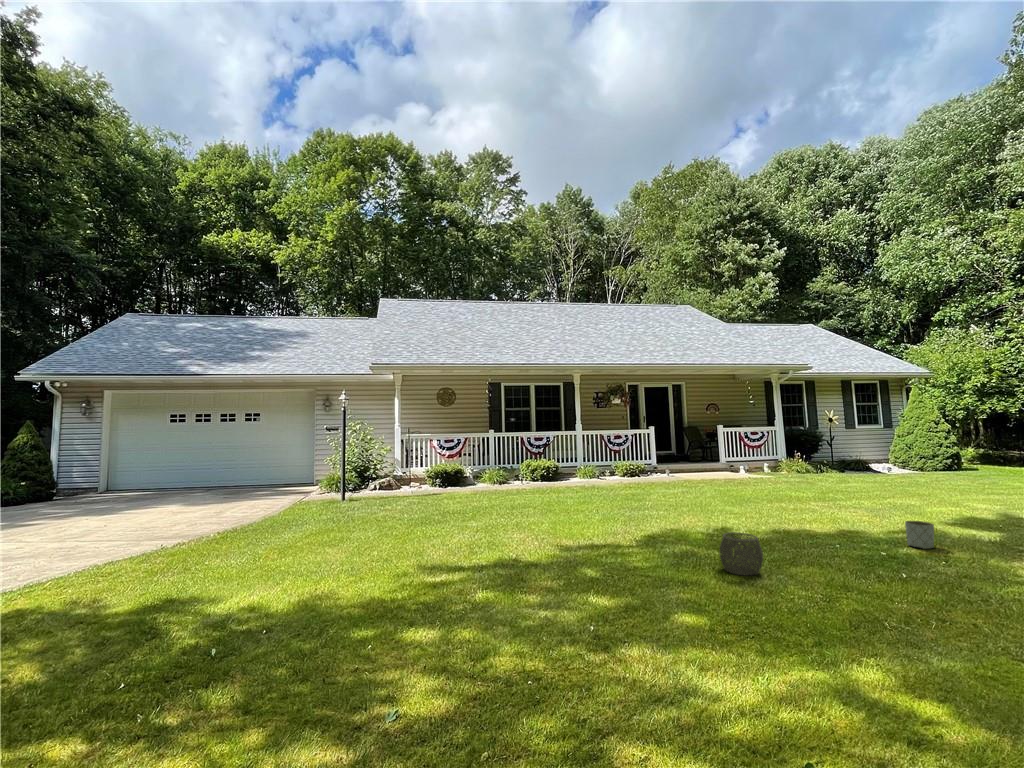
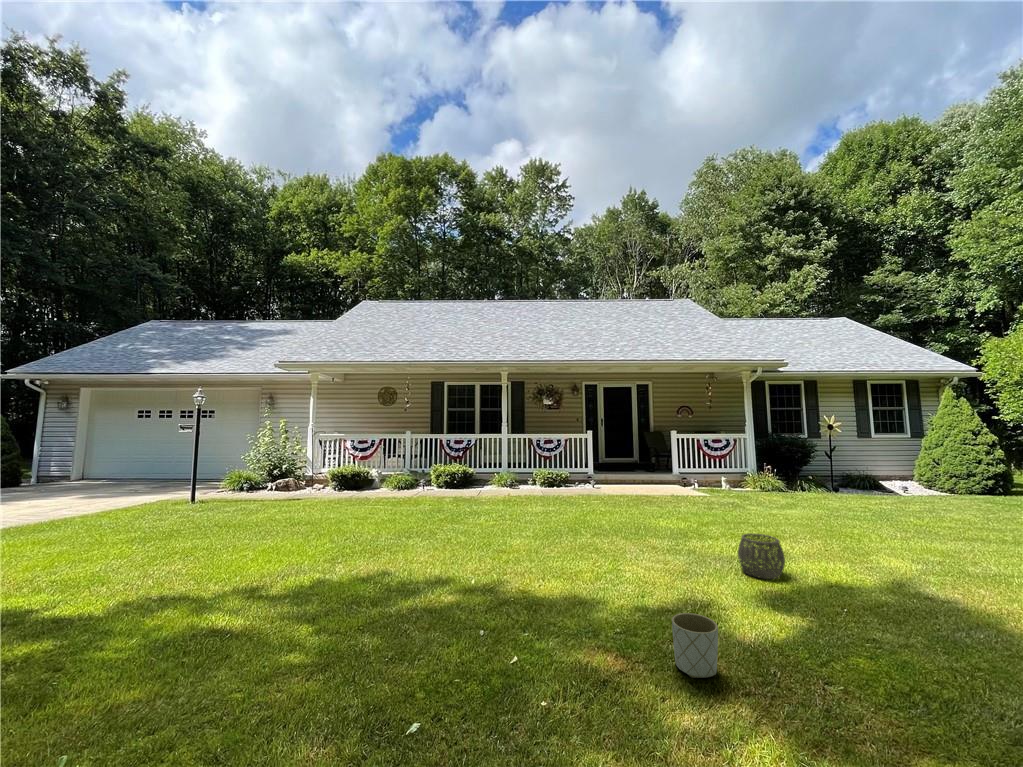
woven basket: present [719,532,763,576] -> present [738,533,785,579]

